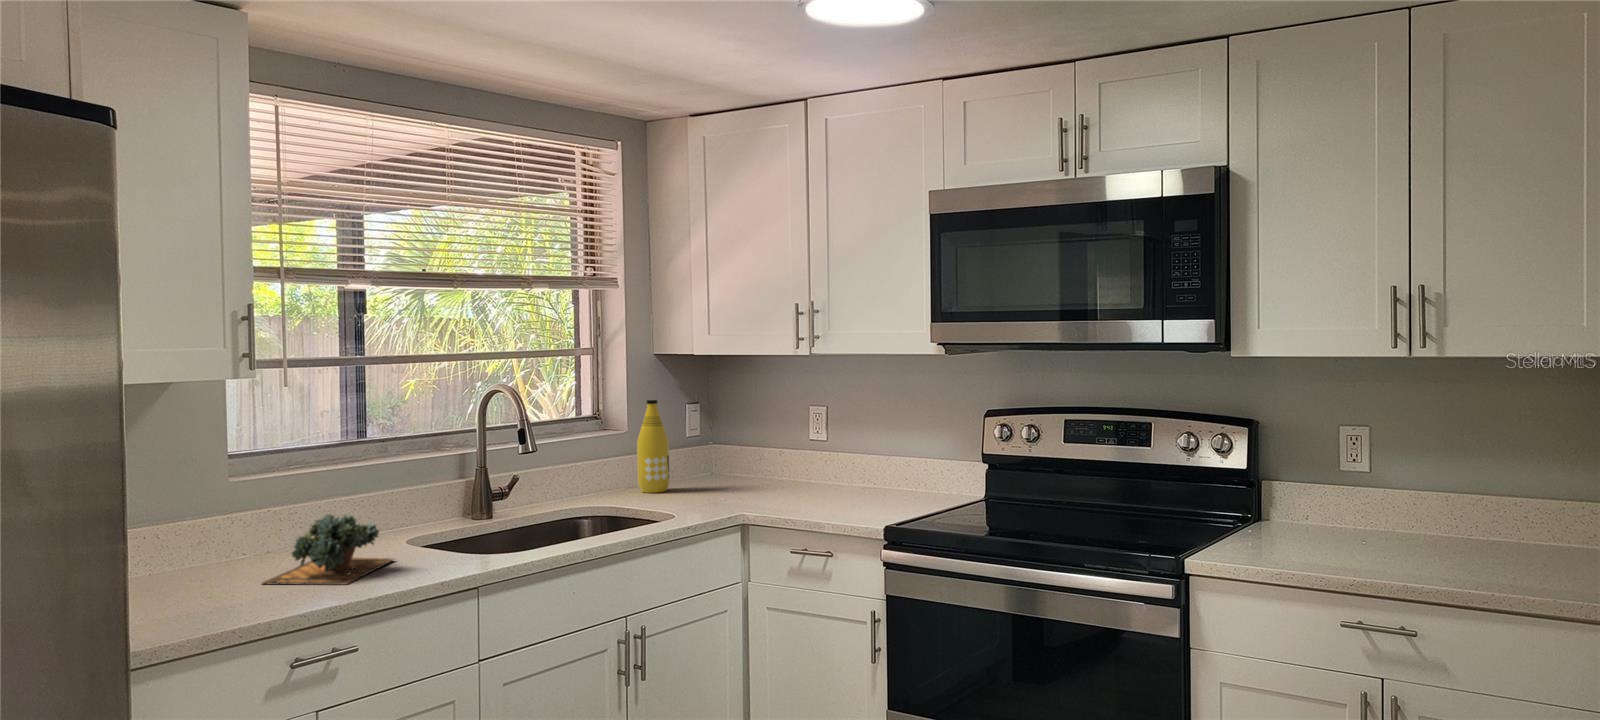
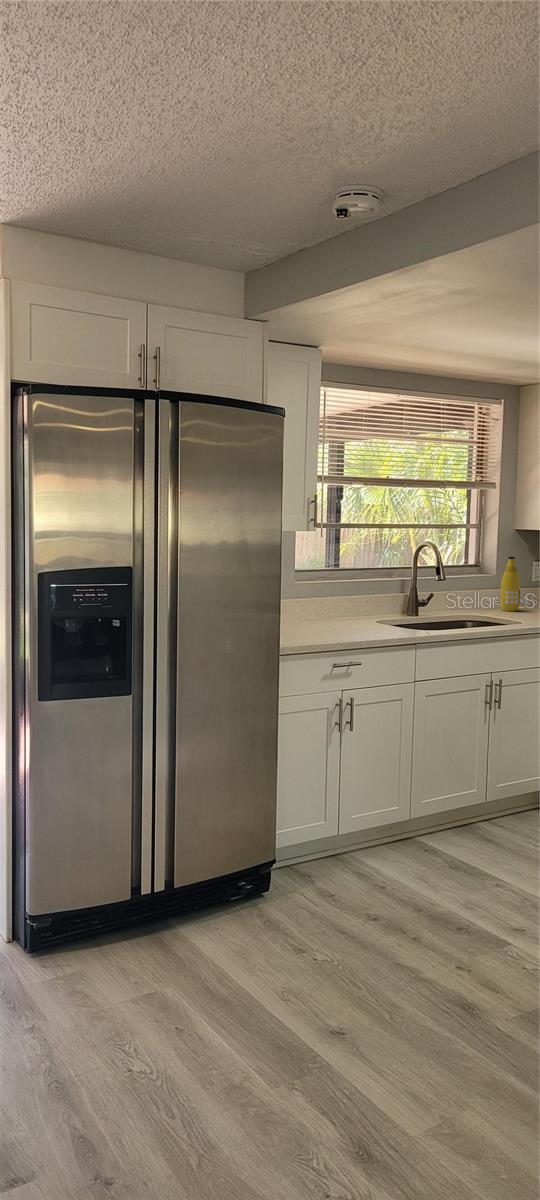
succulent plant: present [262,514,393,585] -> none [320,605,377,638]

